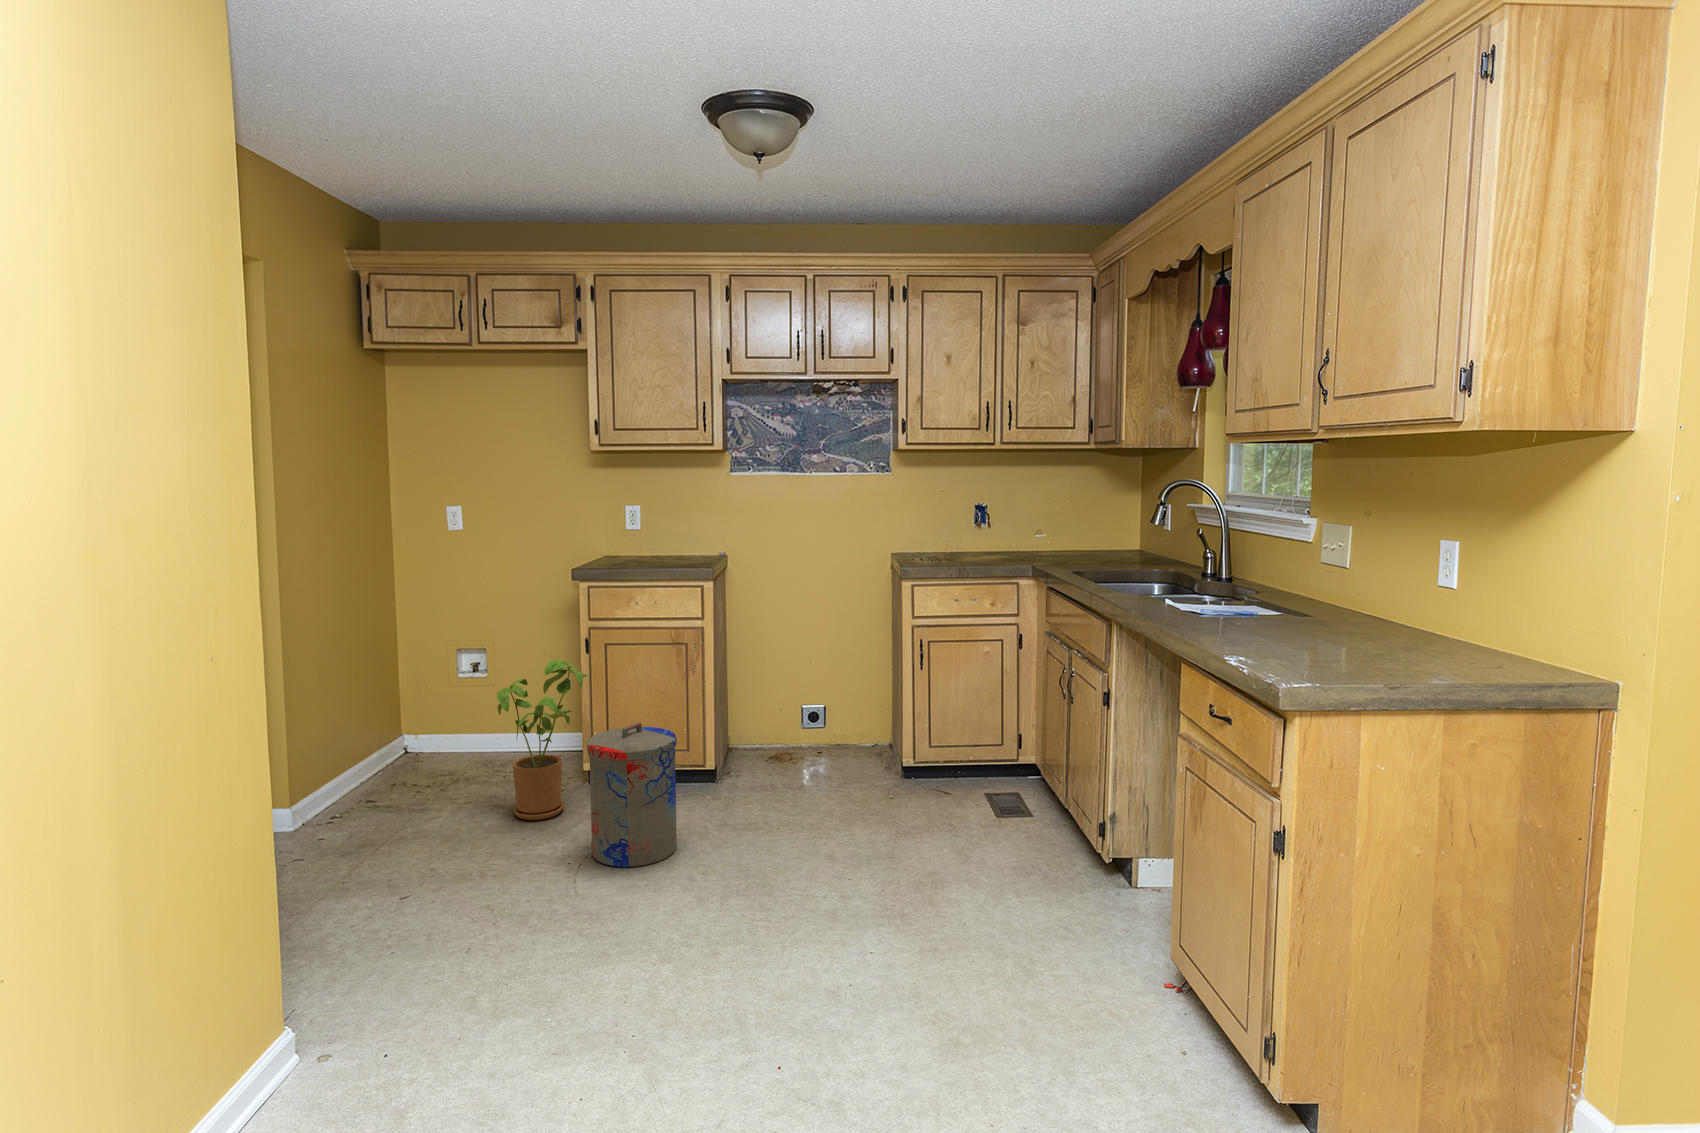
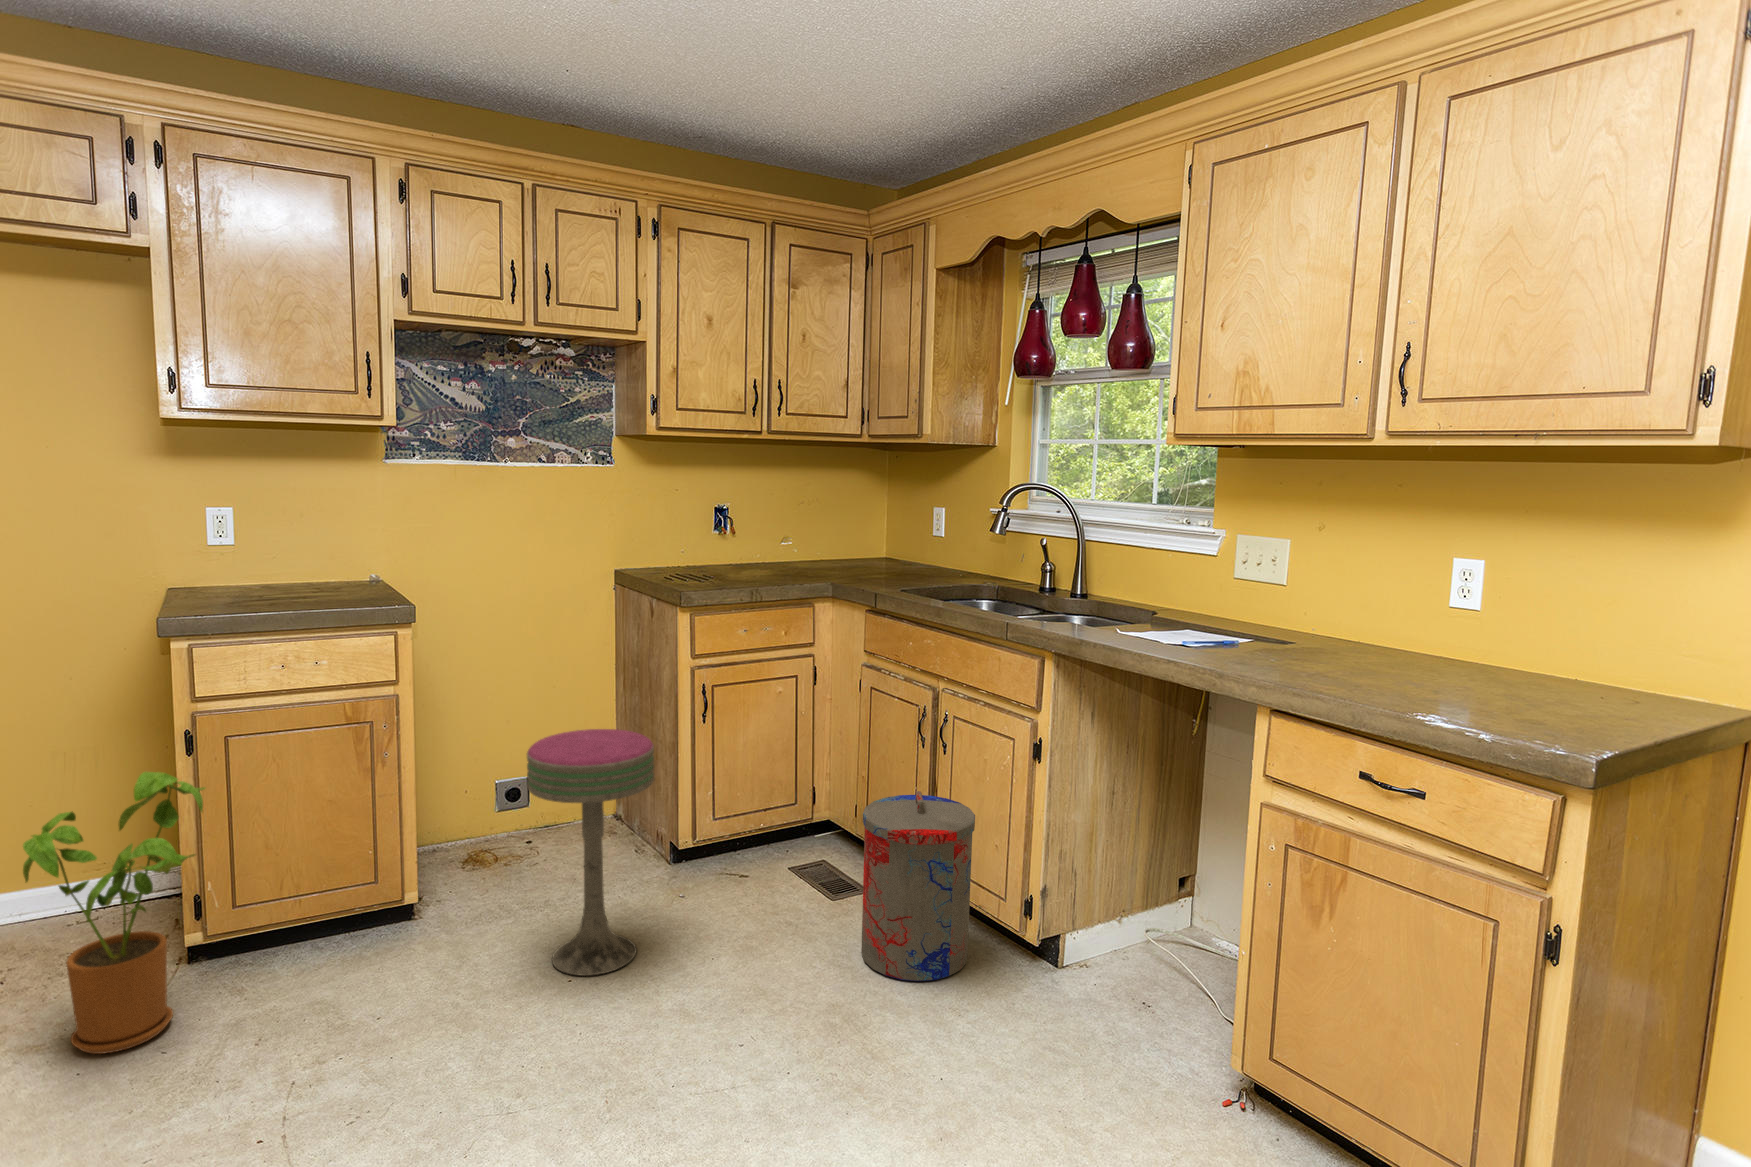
bar stool: none [758,665,846,839] -> present [527,729,654,976]
trash can: present [587,722,677,867] -> present [861,791,975,981]

